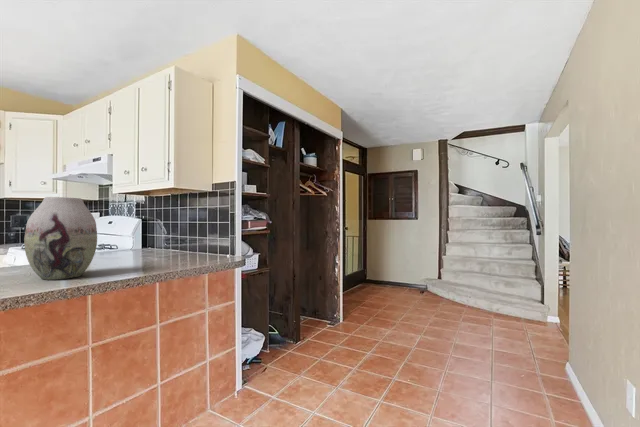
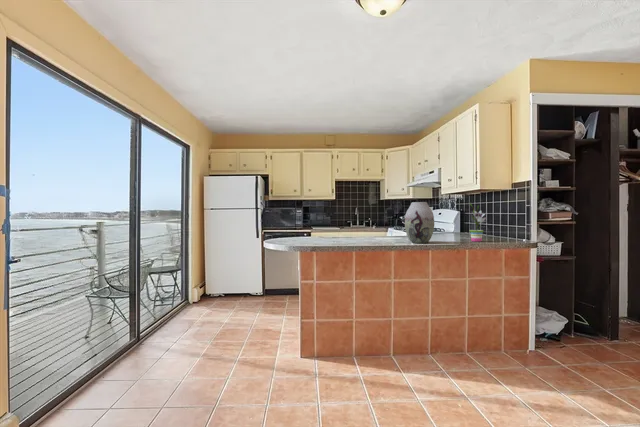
potted plant: none [160,205,186,263] -> present [470,203,486,242]

